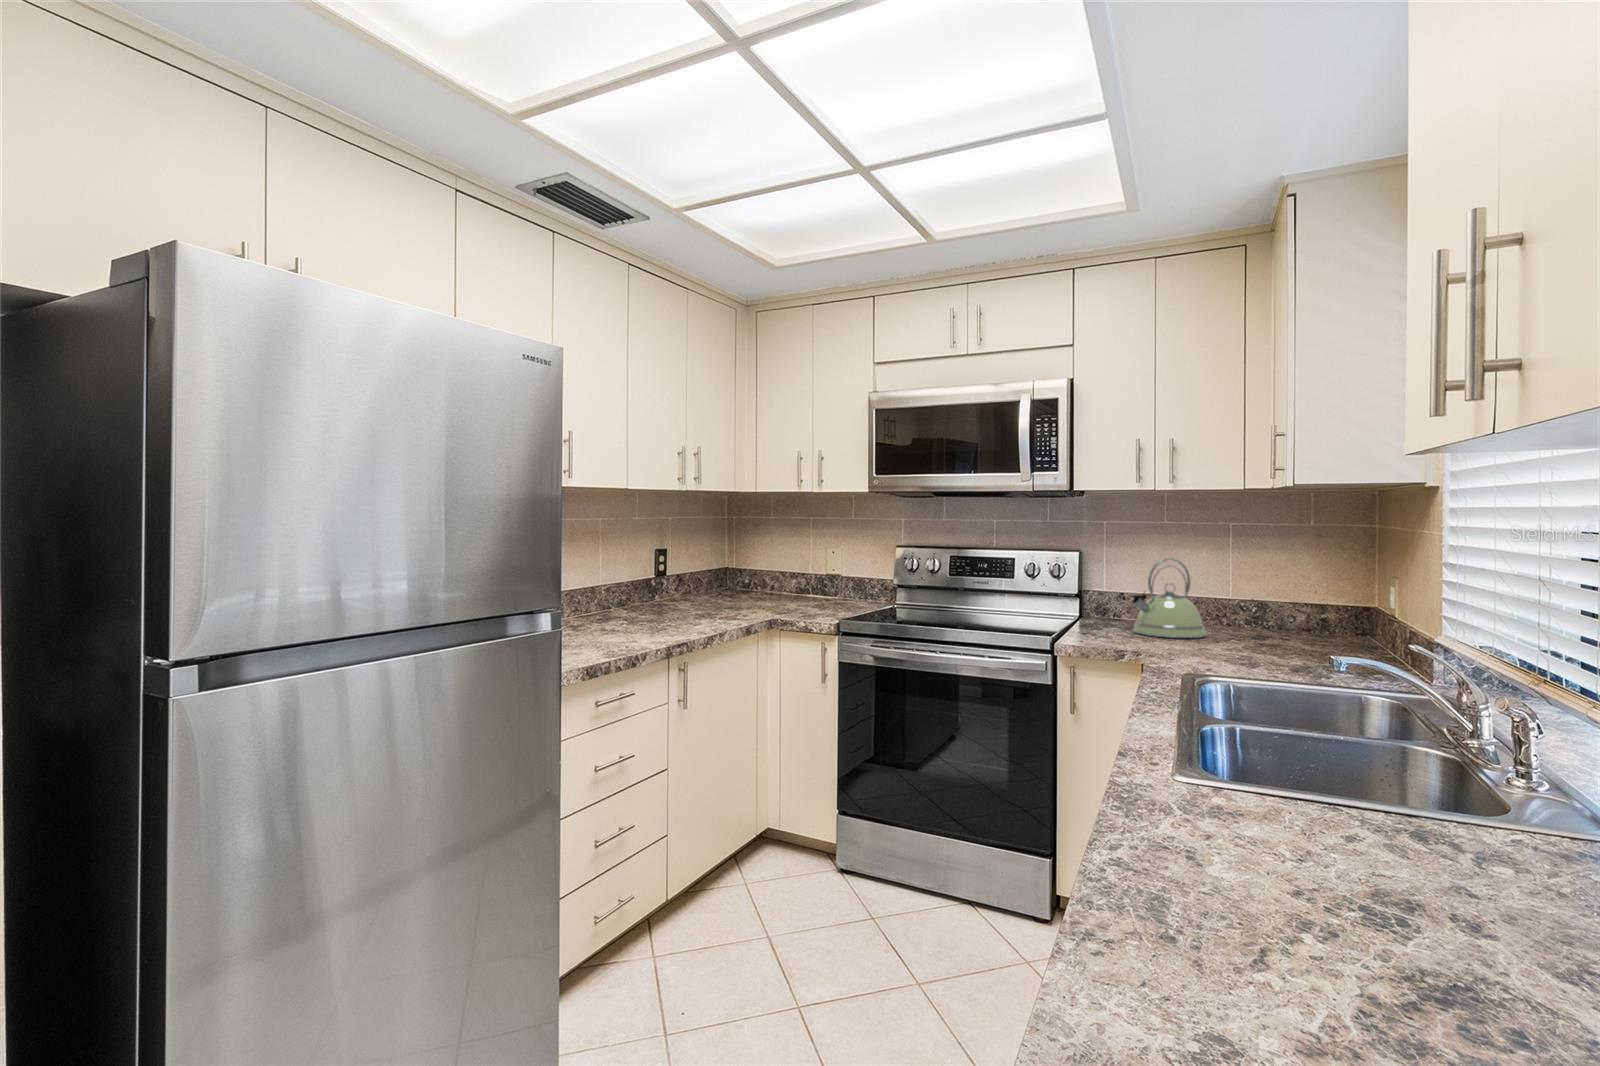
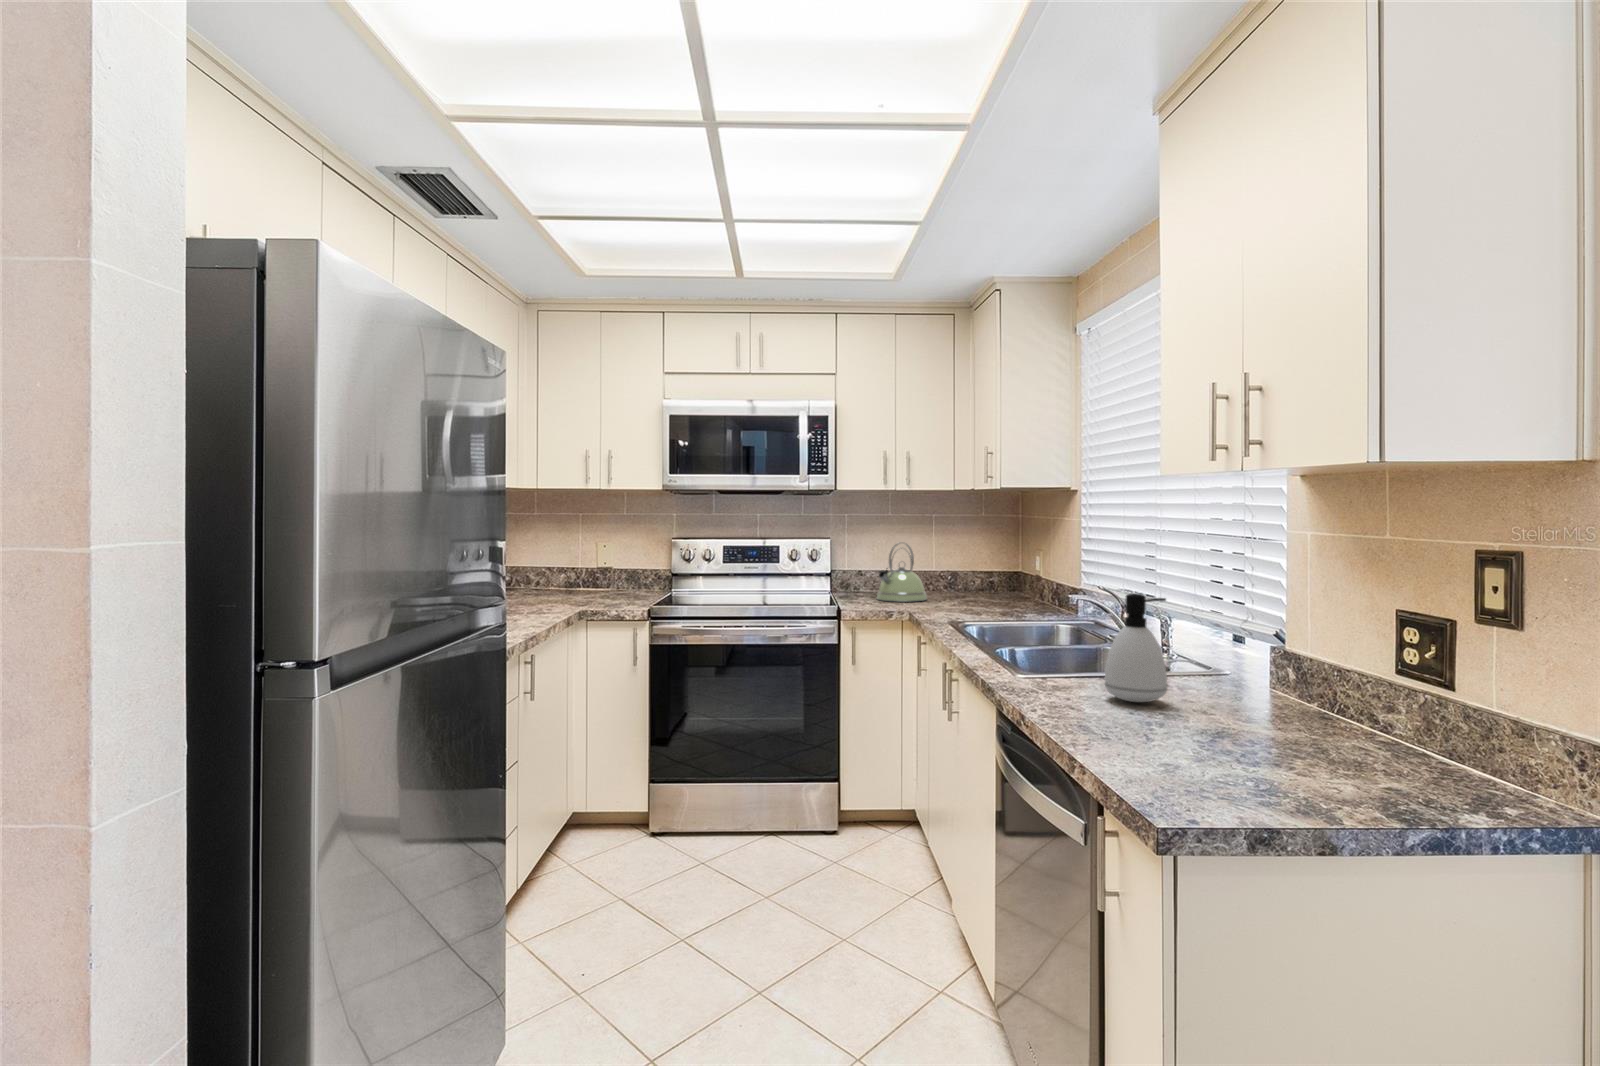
soap dispenser: none [1238,675,1369,879] -> present [1105,593,1167,702]

